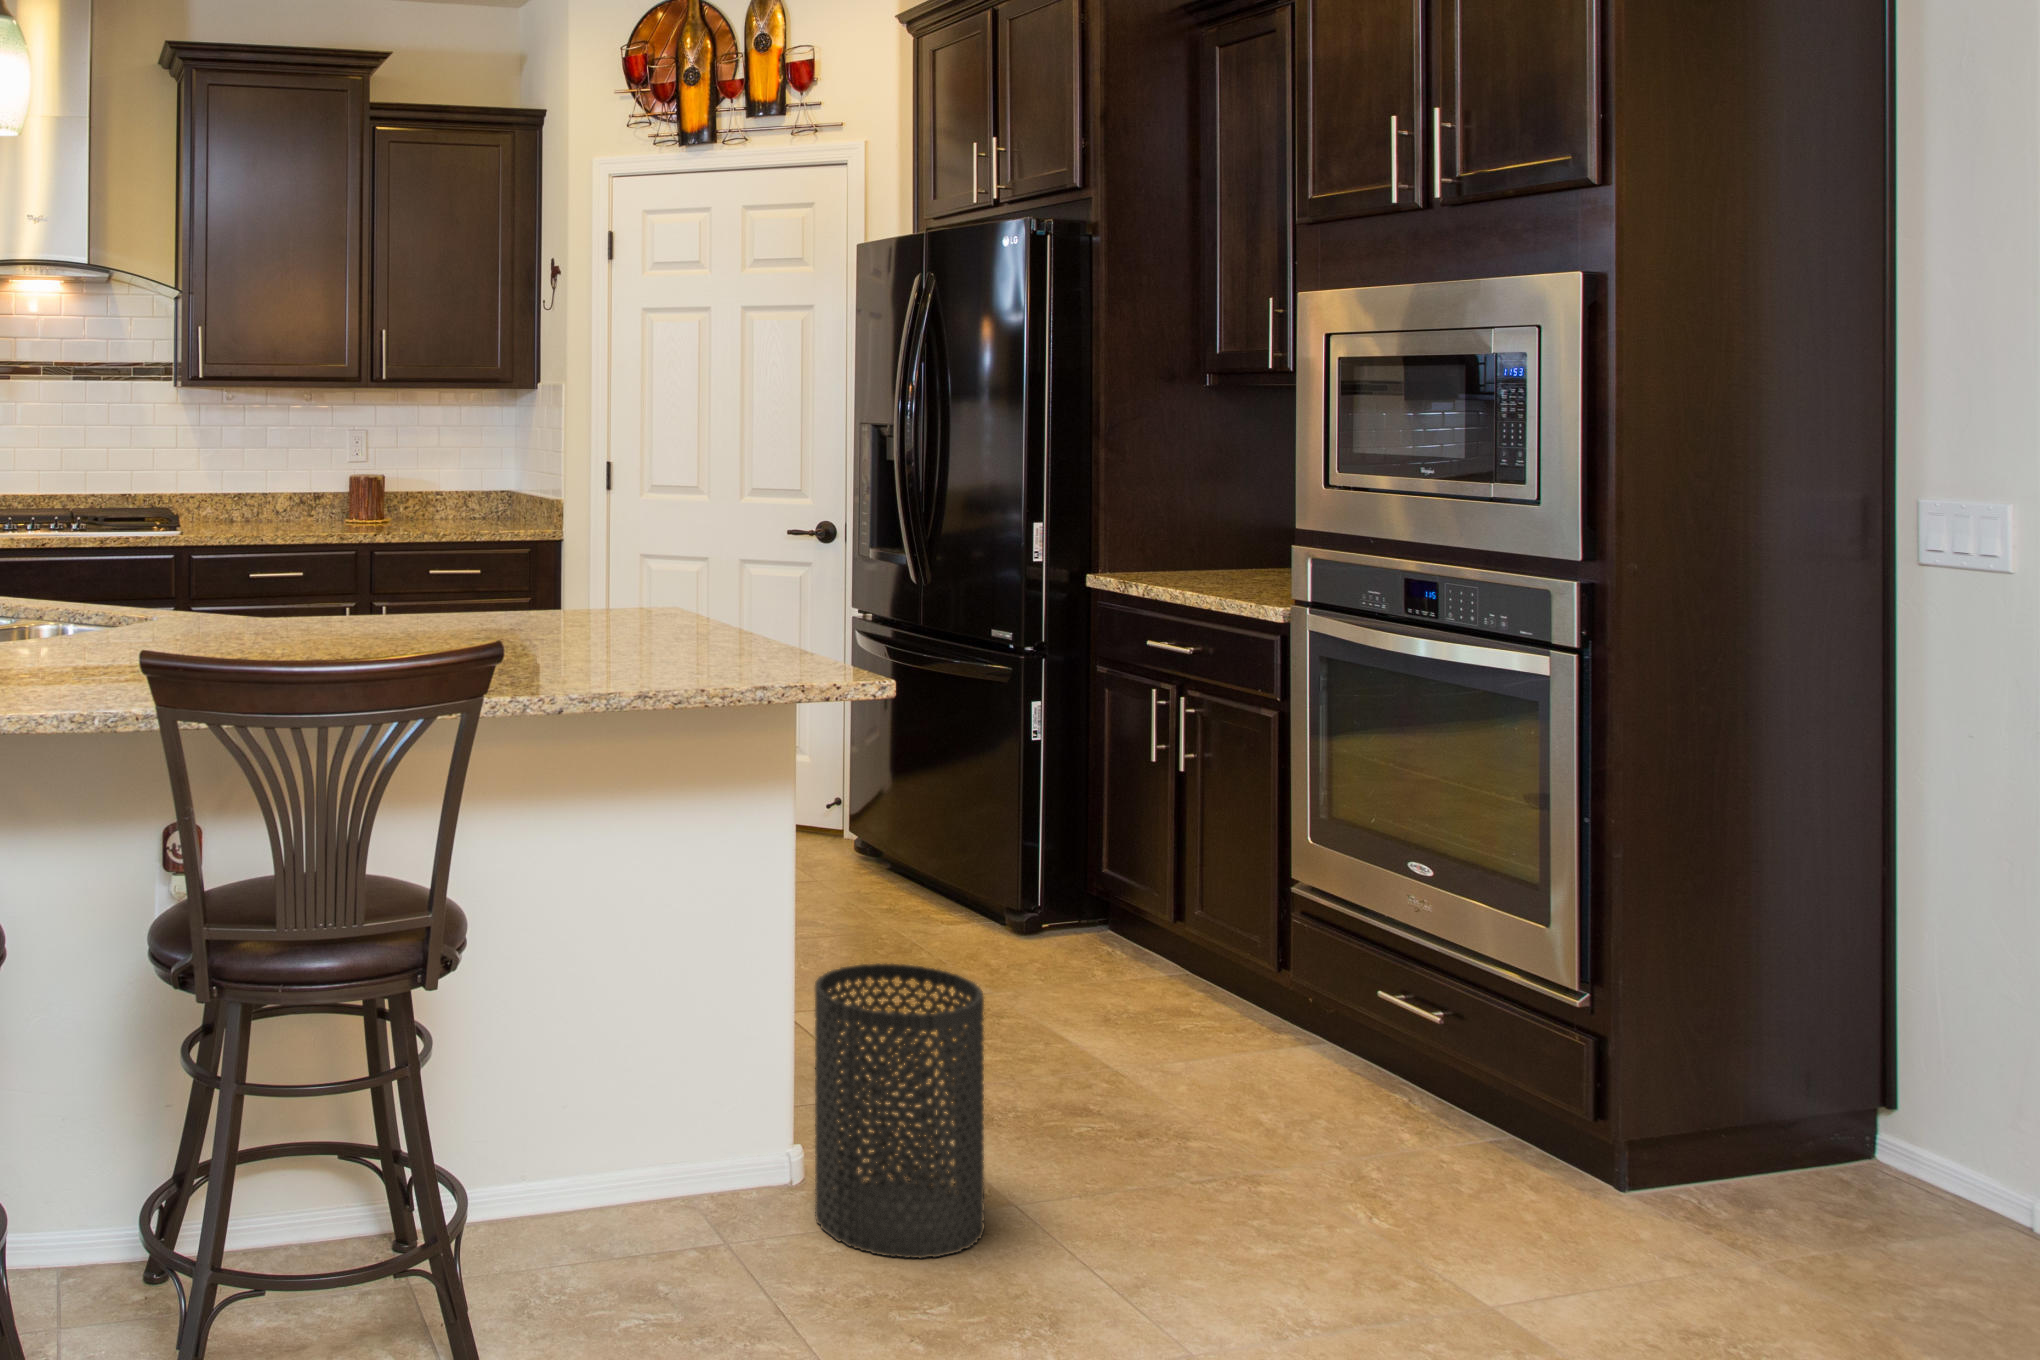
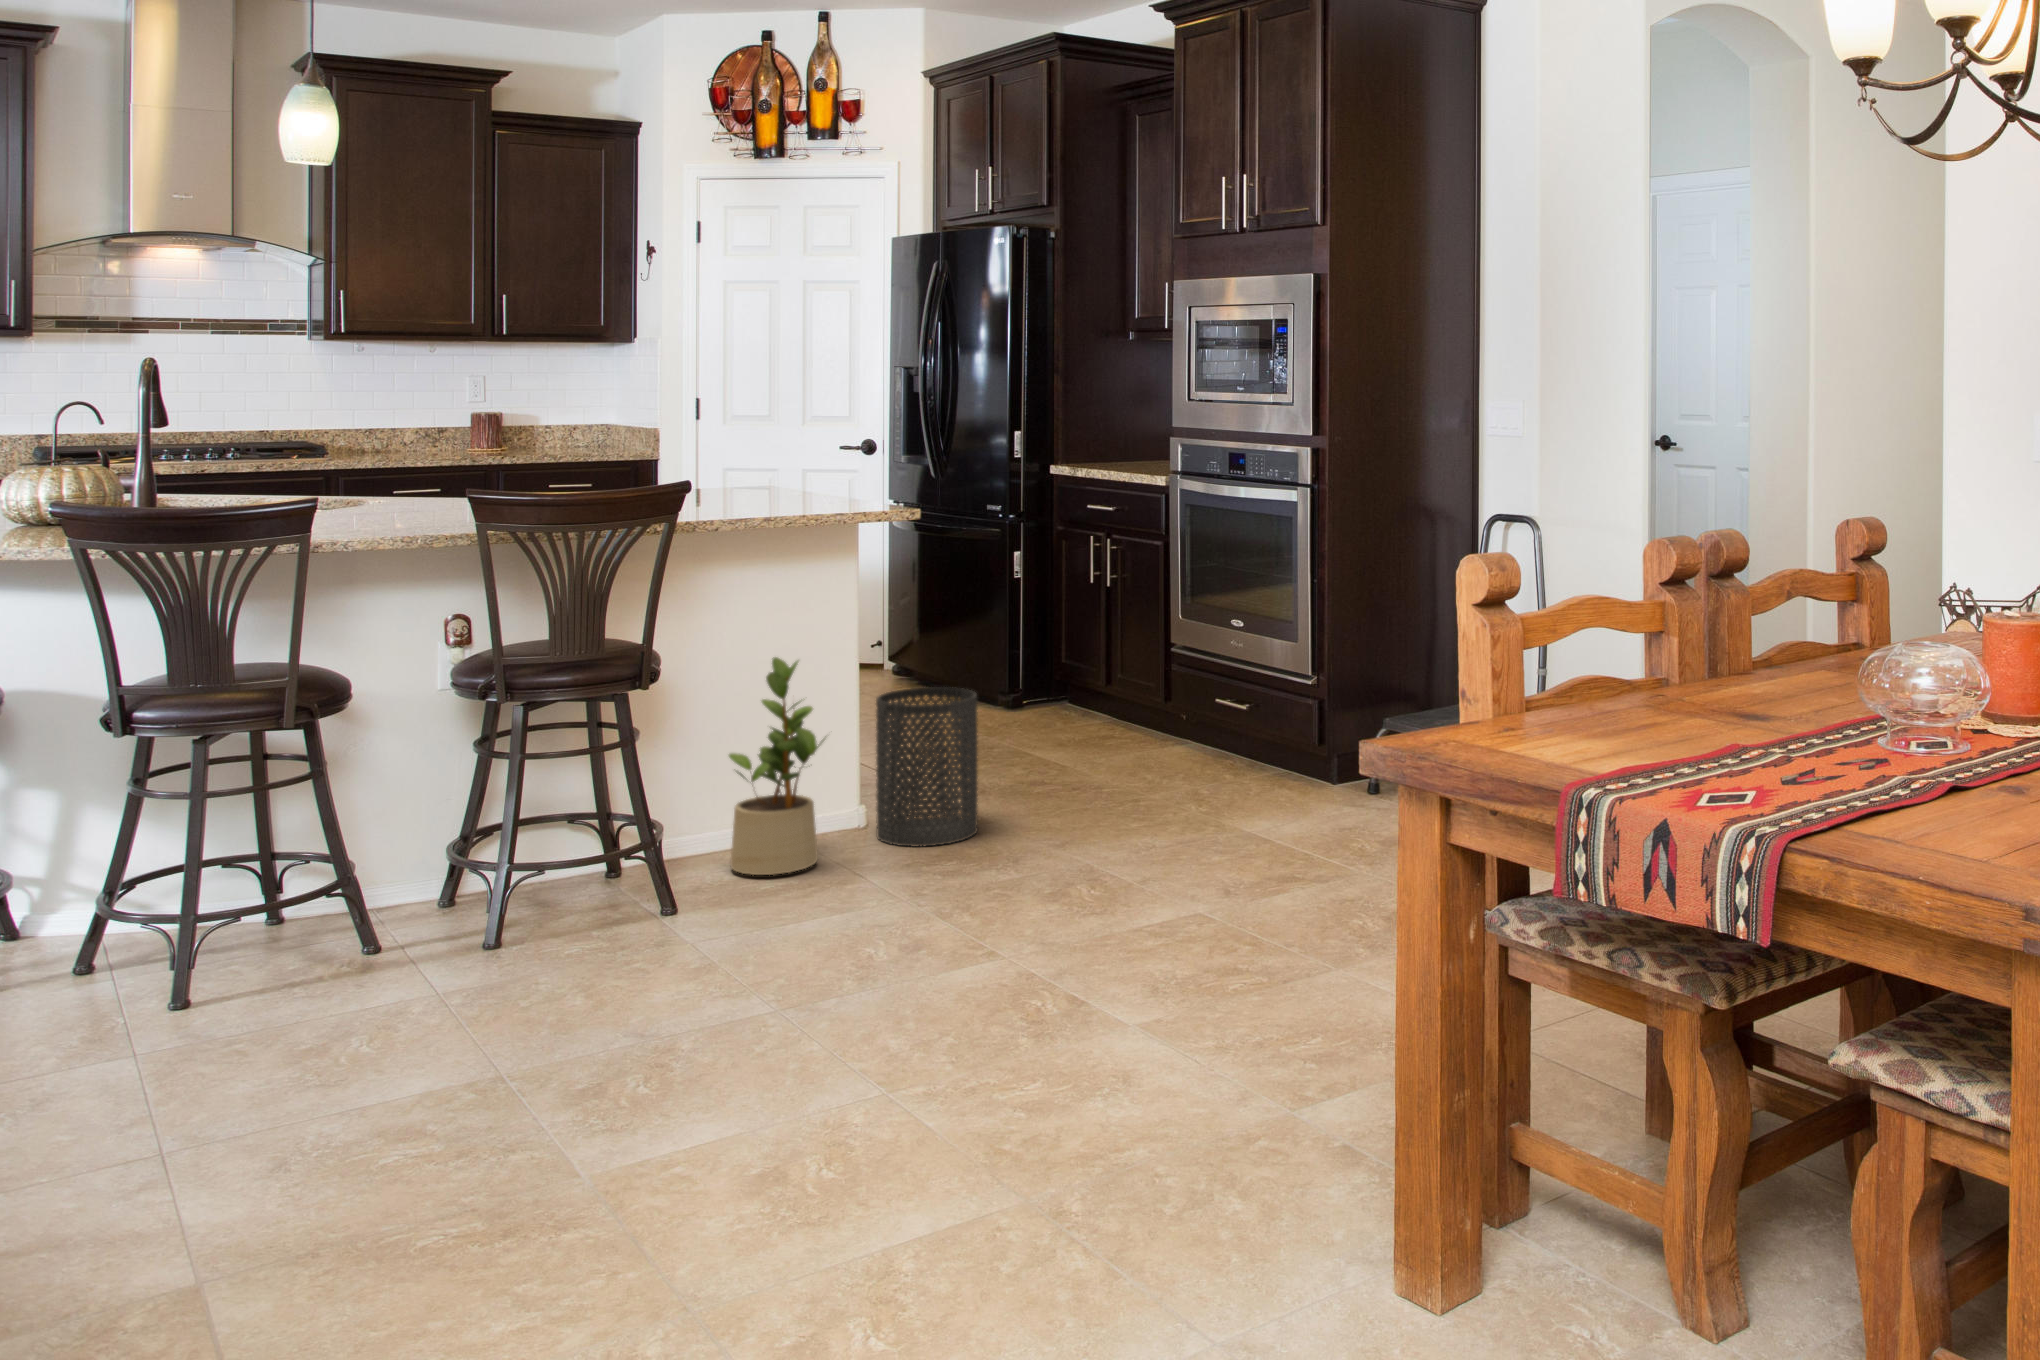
potted plant: none [575,917,736,1296] -> present [729,657,824,875]

